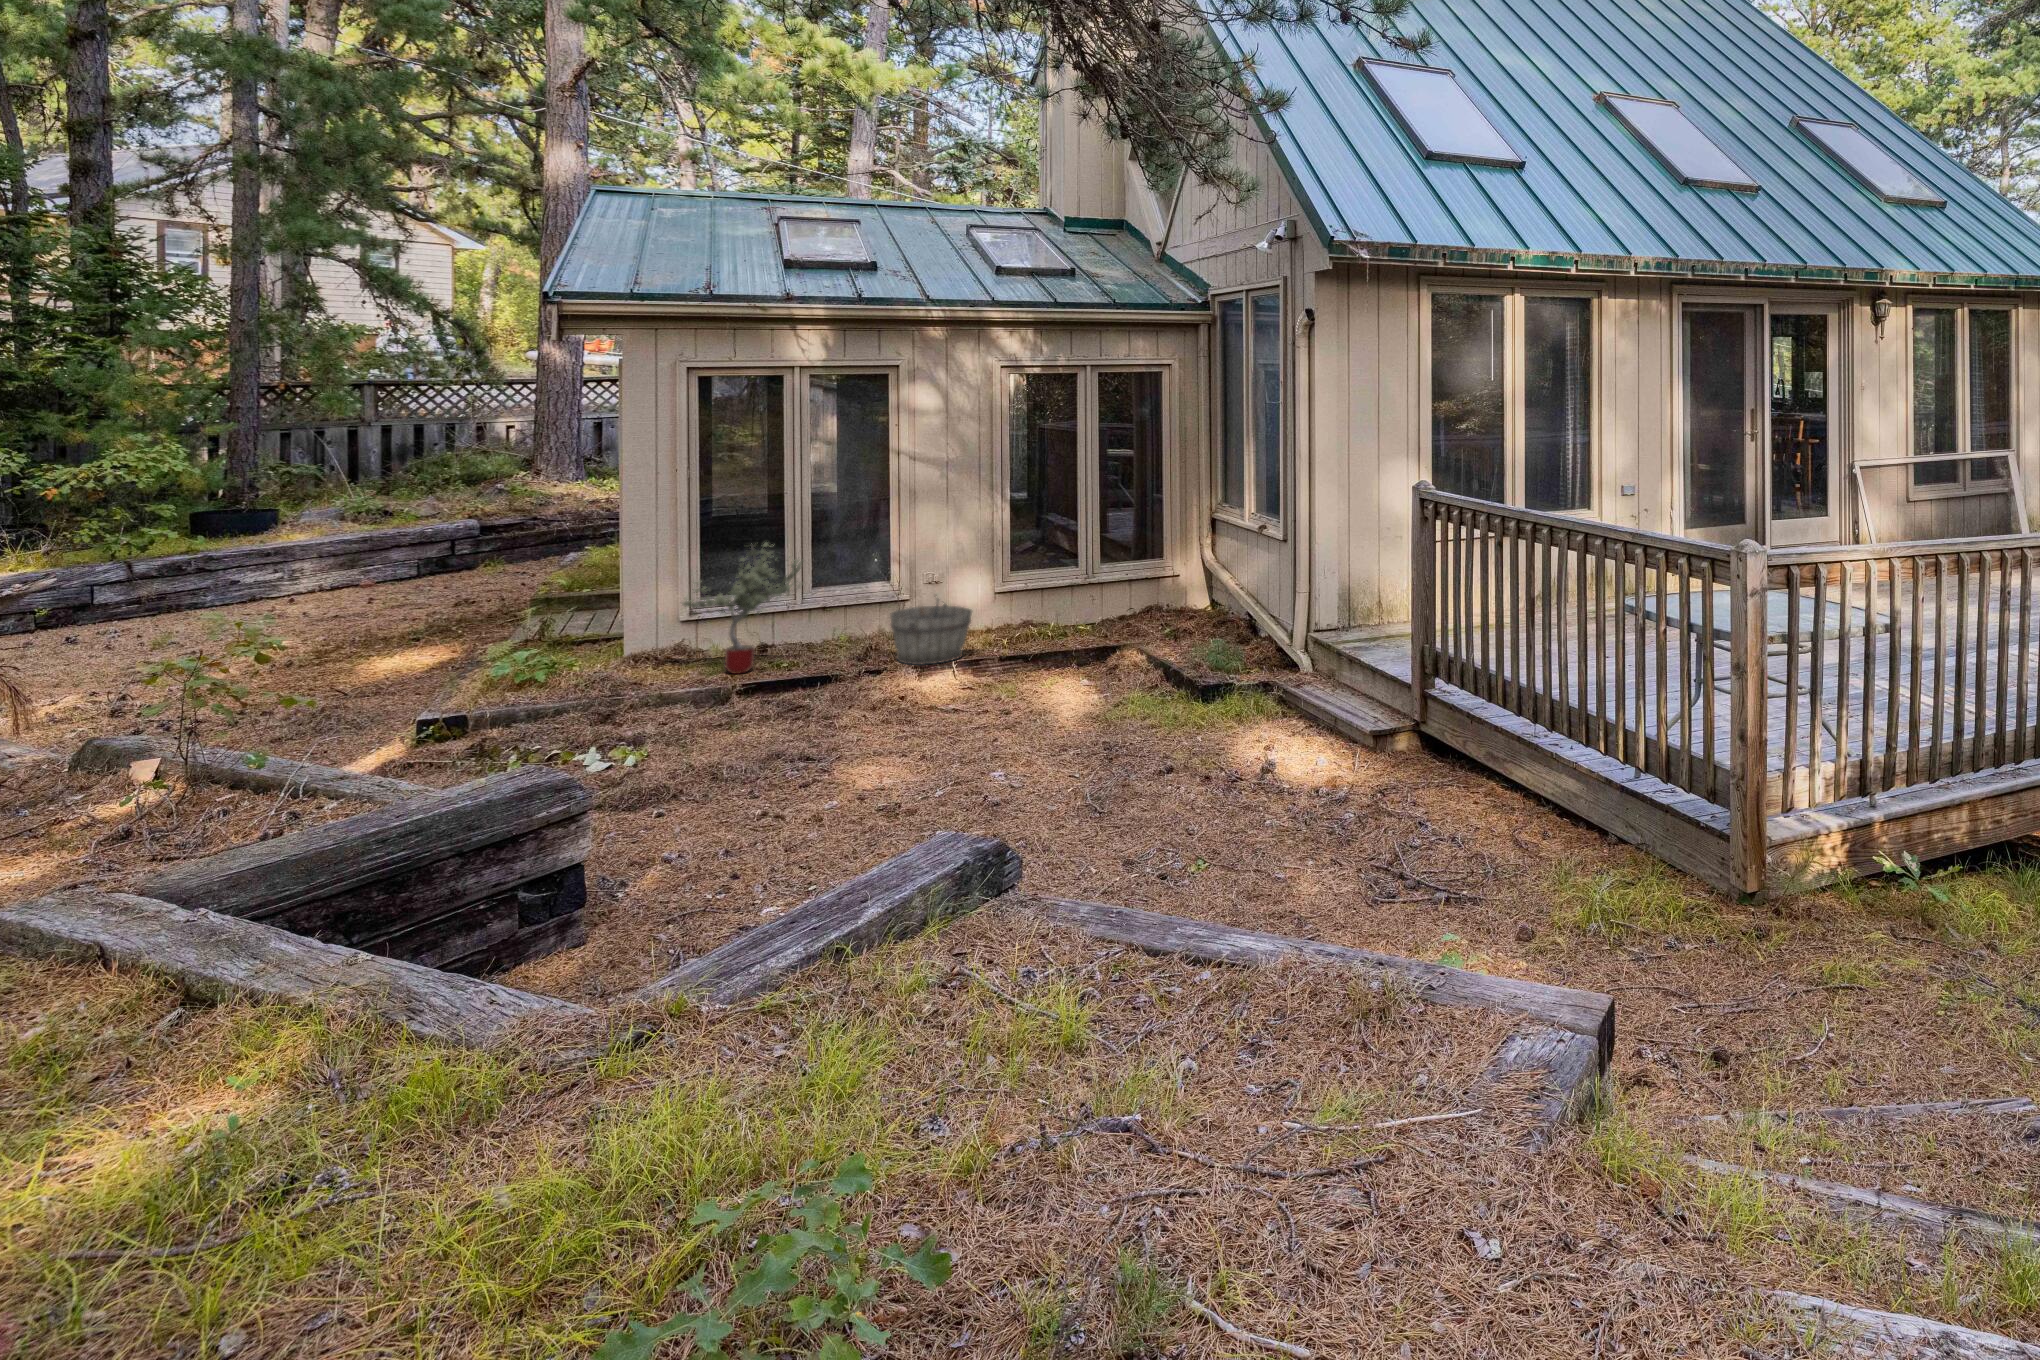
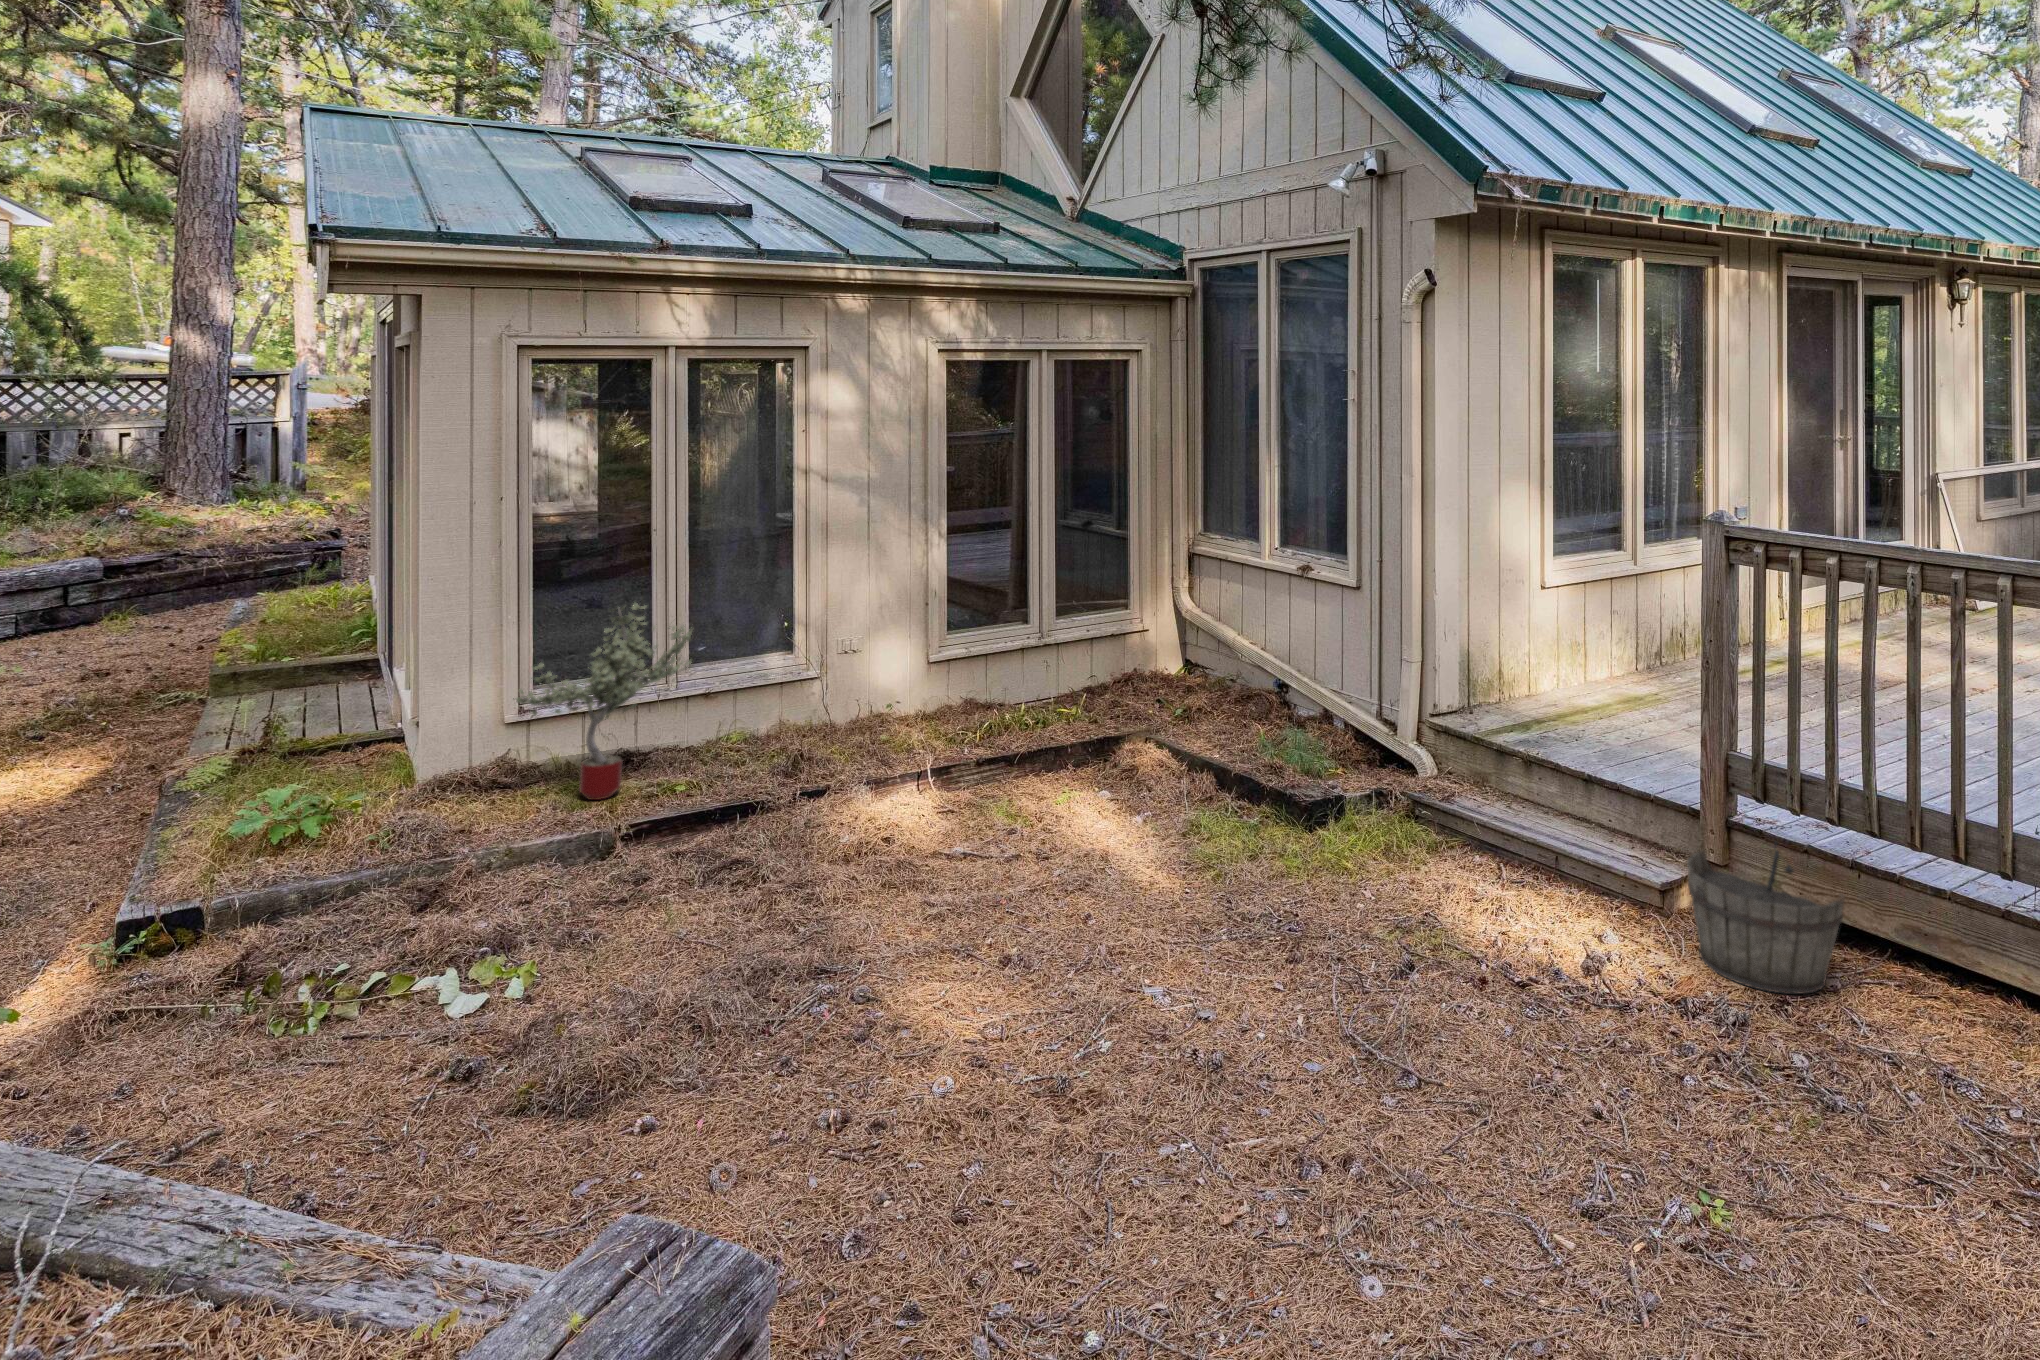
wooden bucket: present [890,604,972,665] -> present [1687,841,1845,994]

